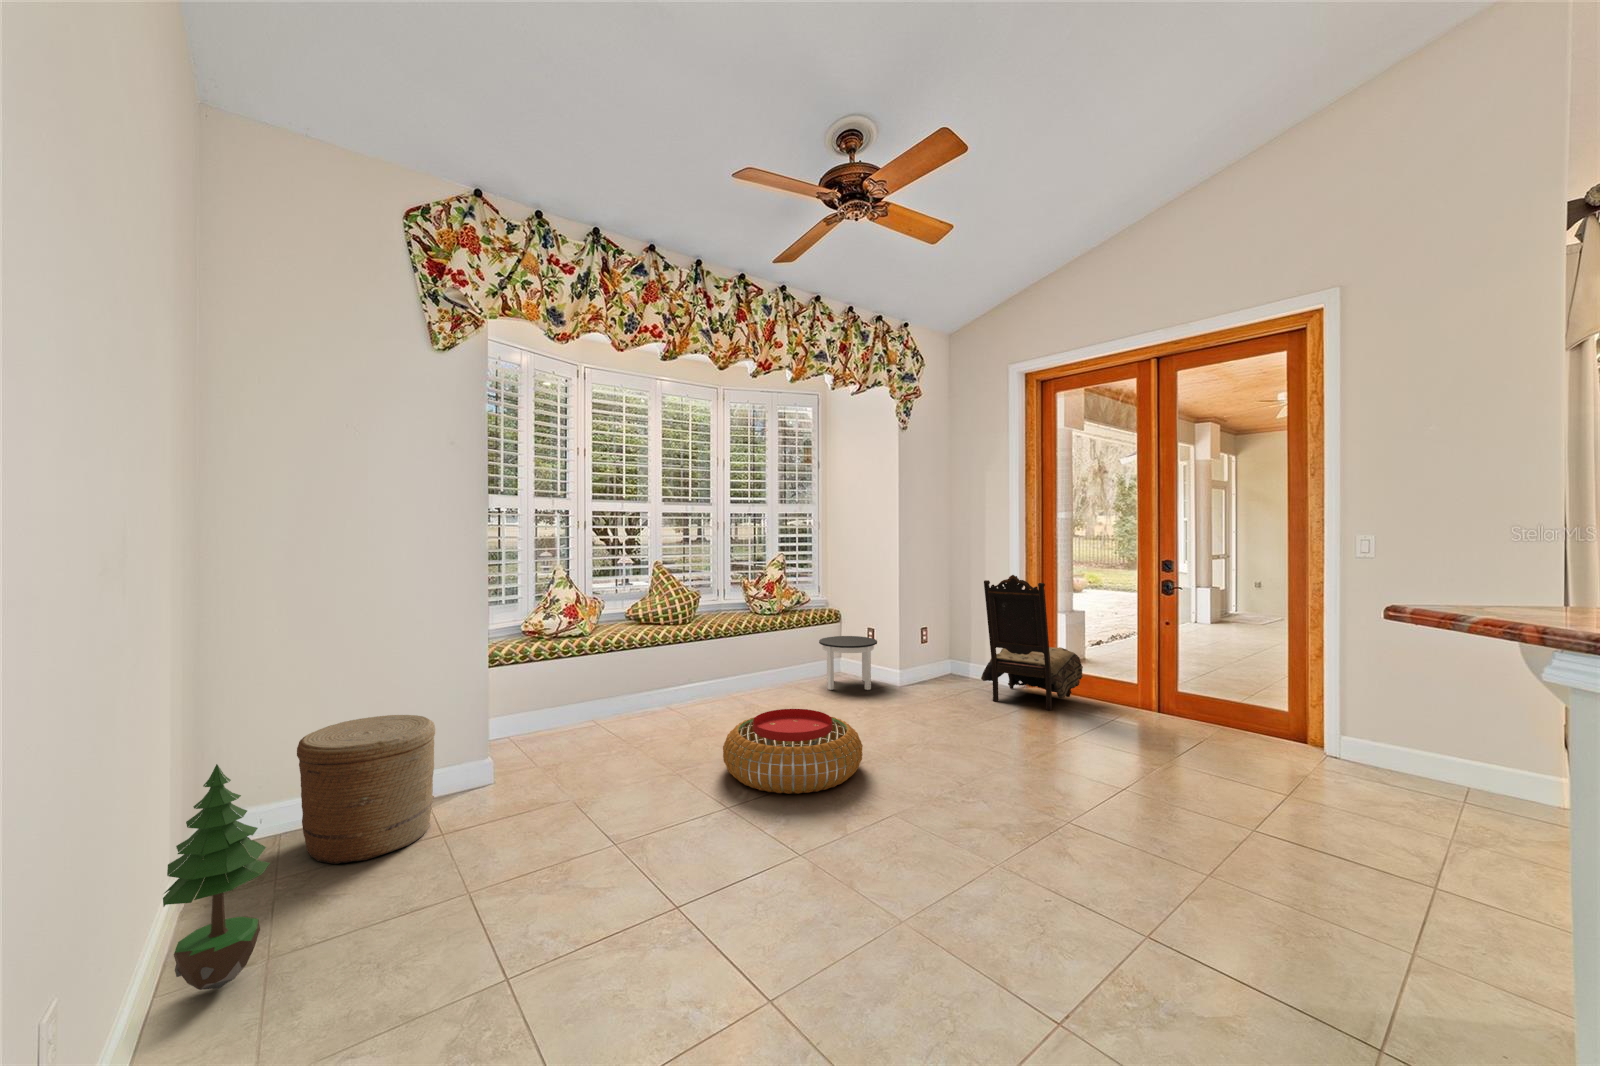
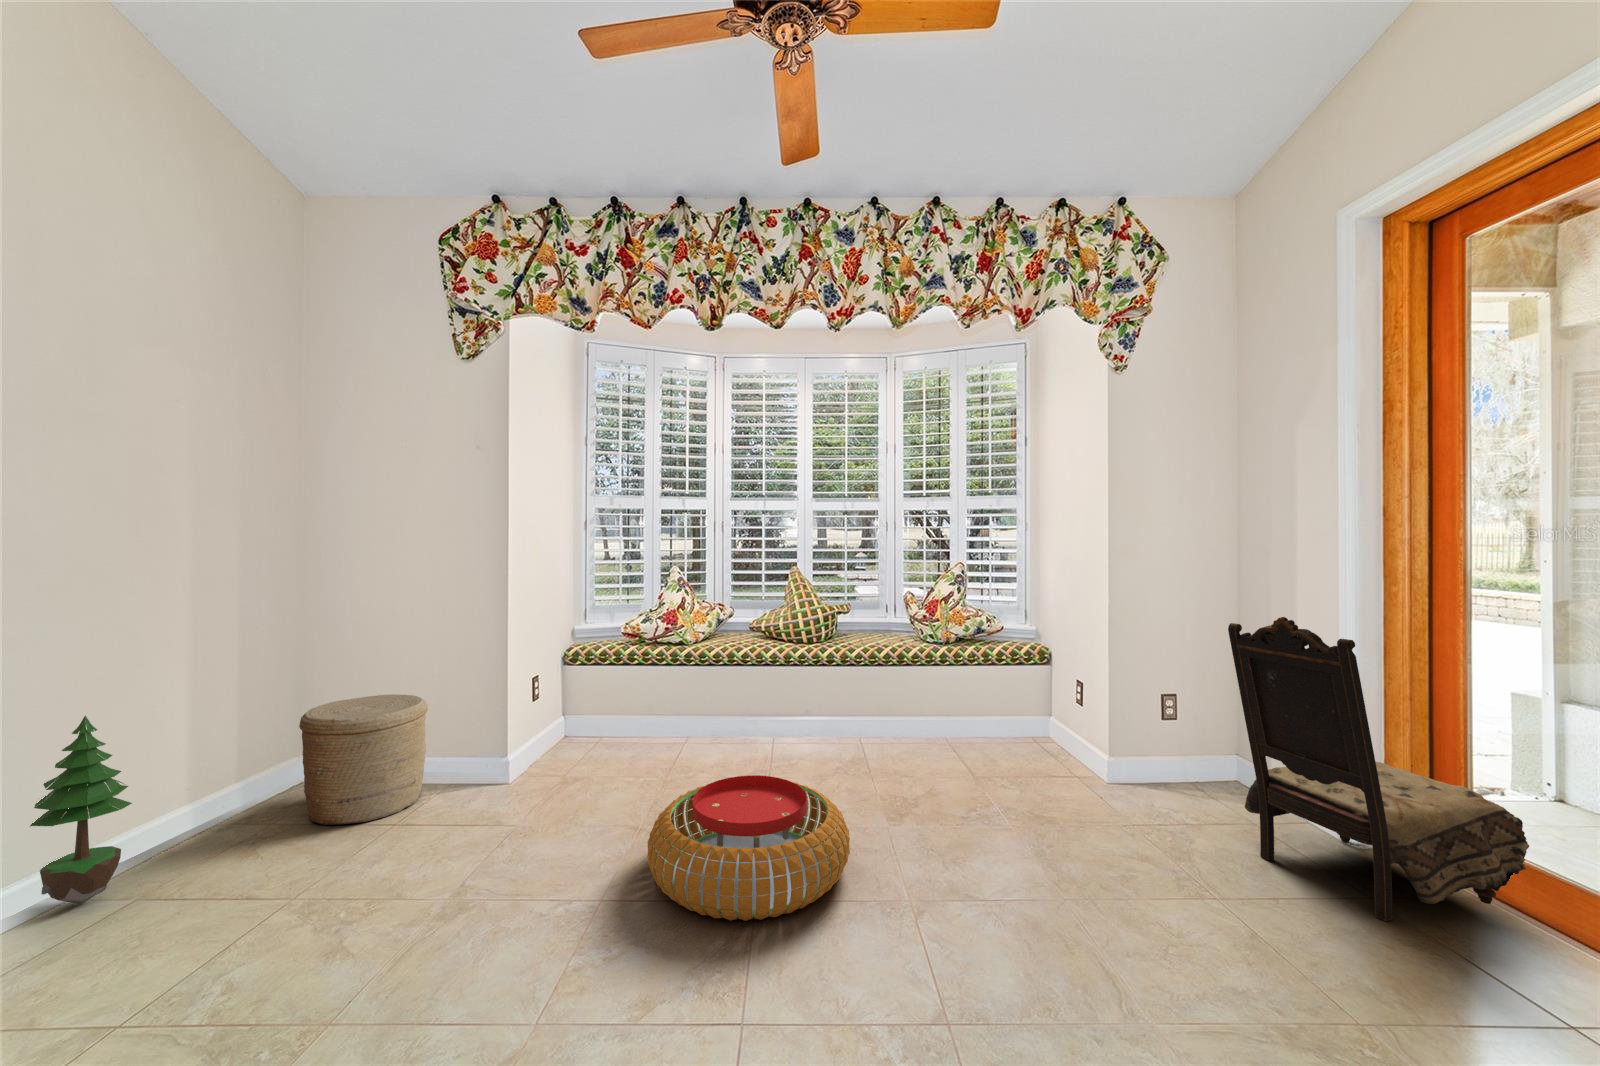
round table: present [819,636,877,690] -> none [988,684,1079,775]

